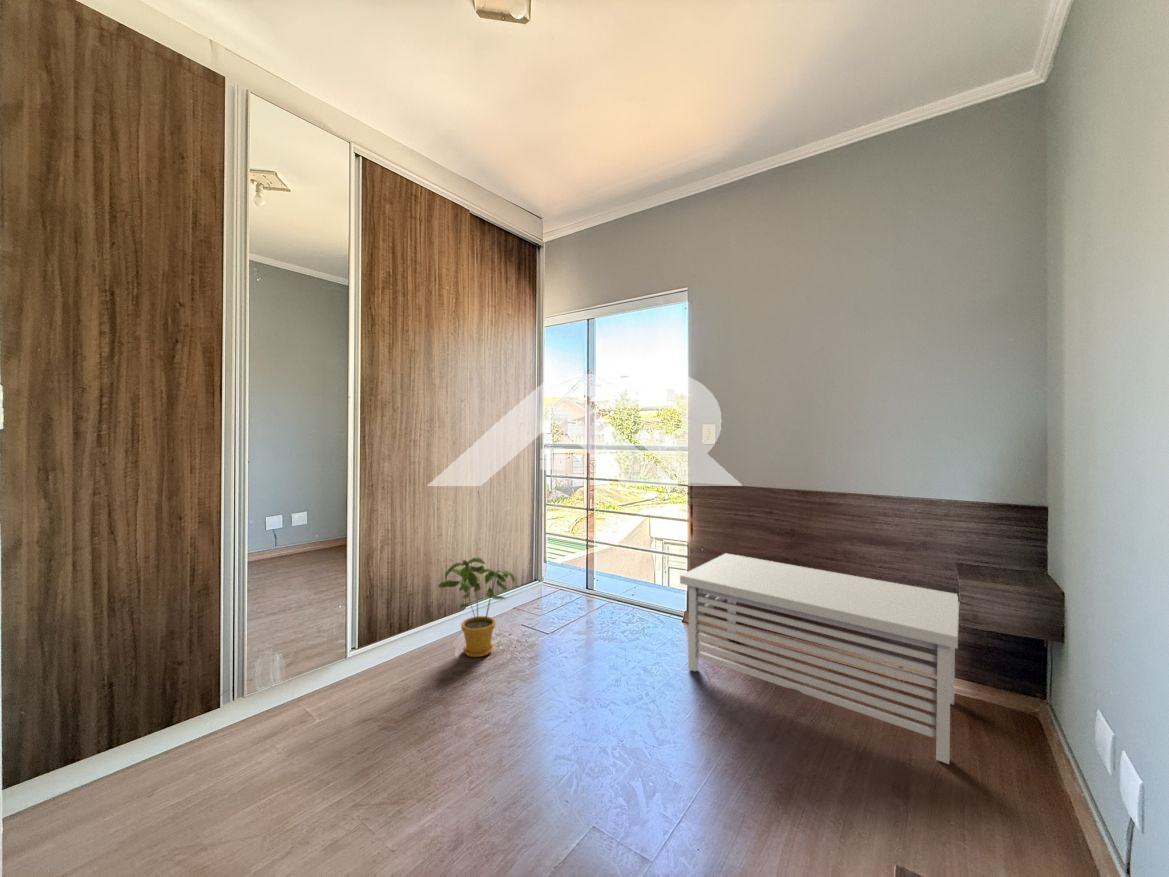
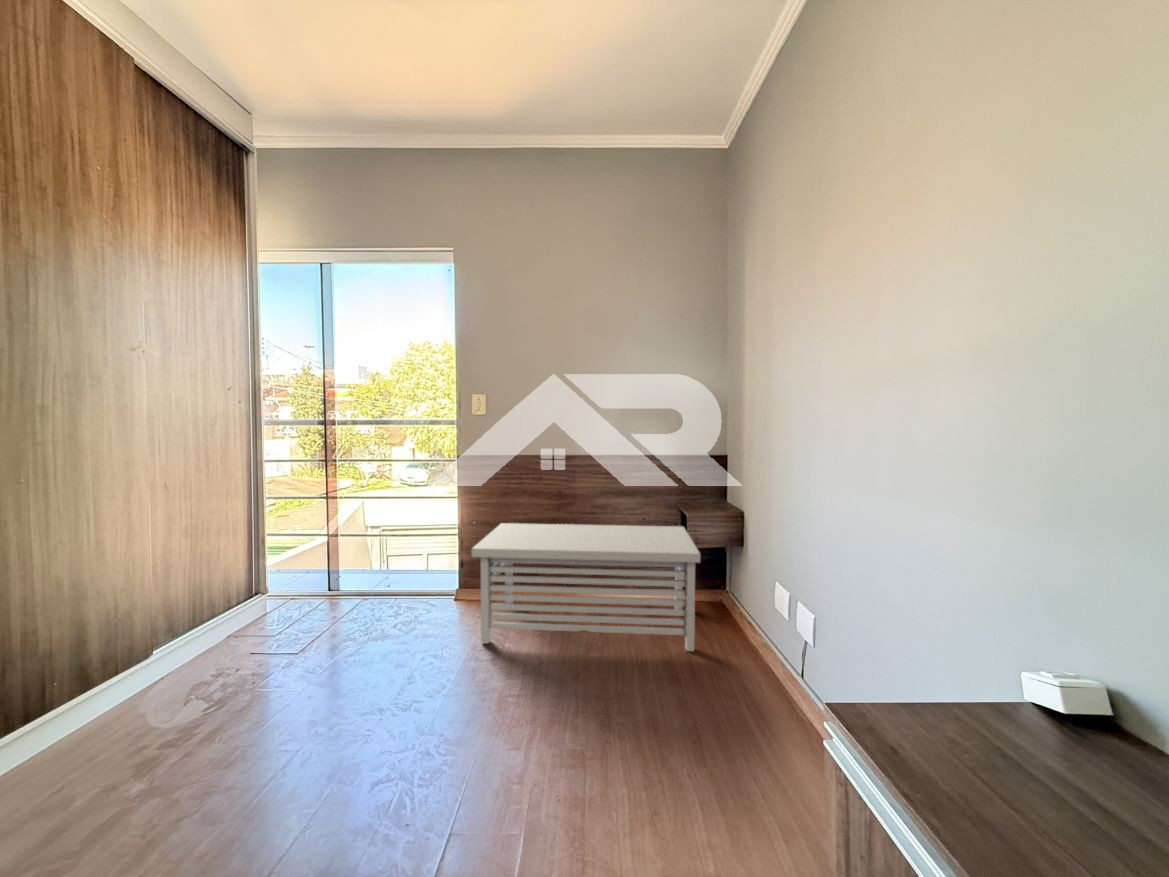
house plant: present [439,558,515,657] -> none [107,570,252,714]

